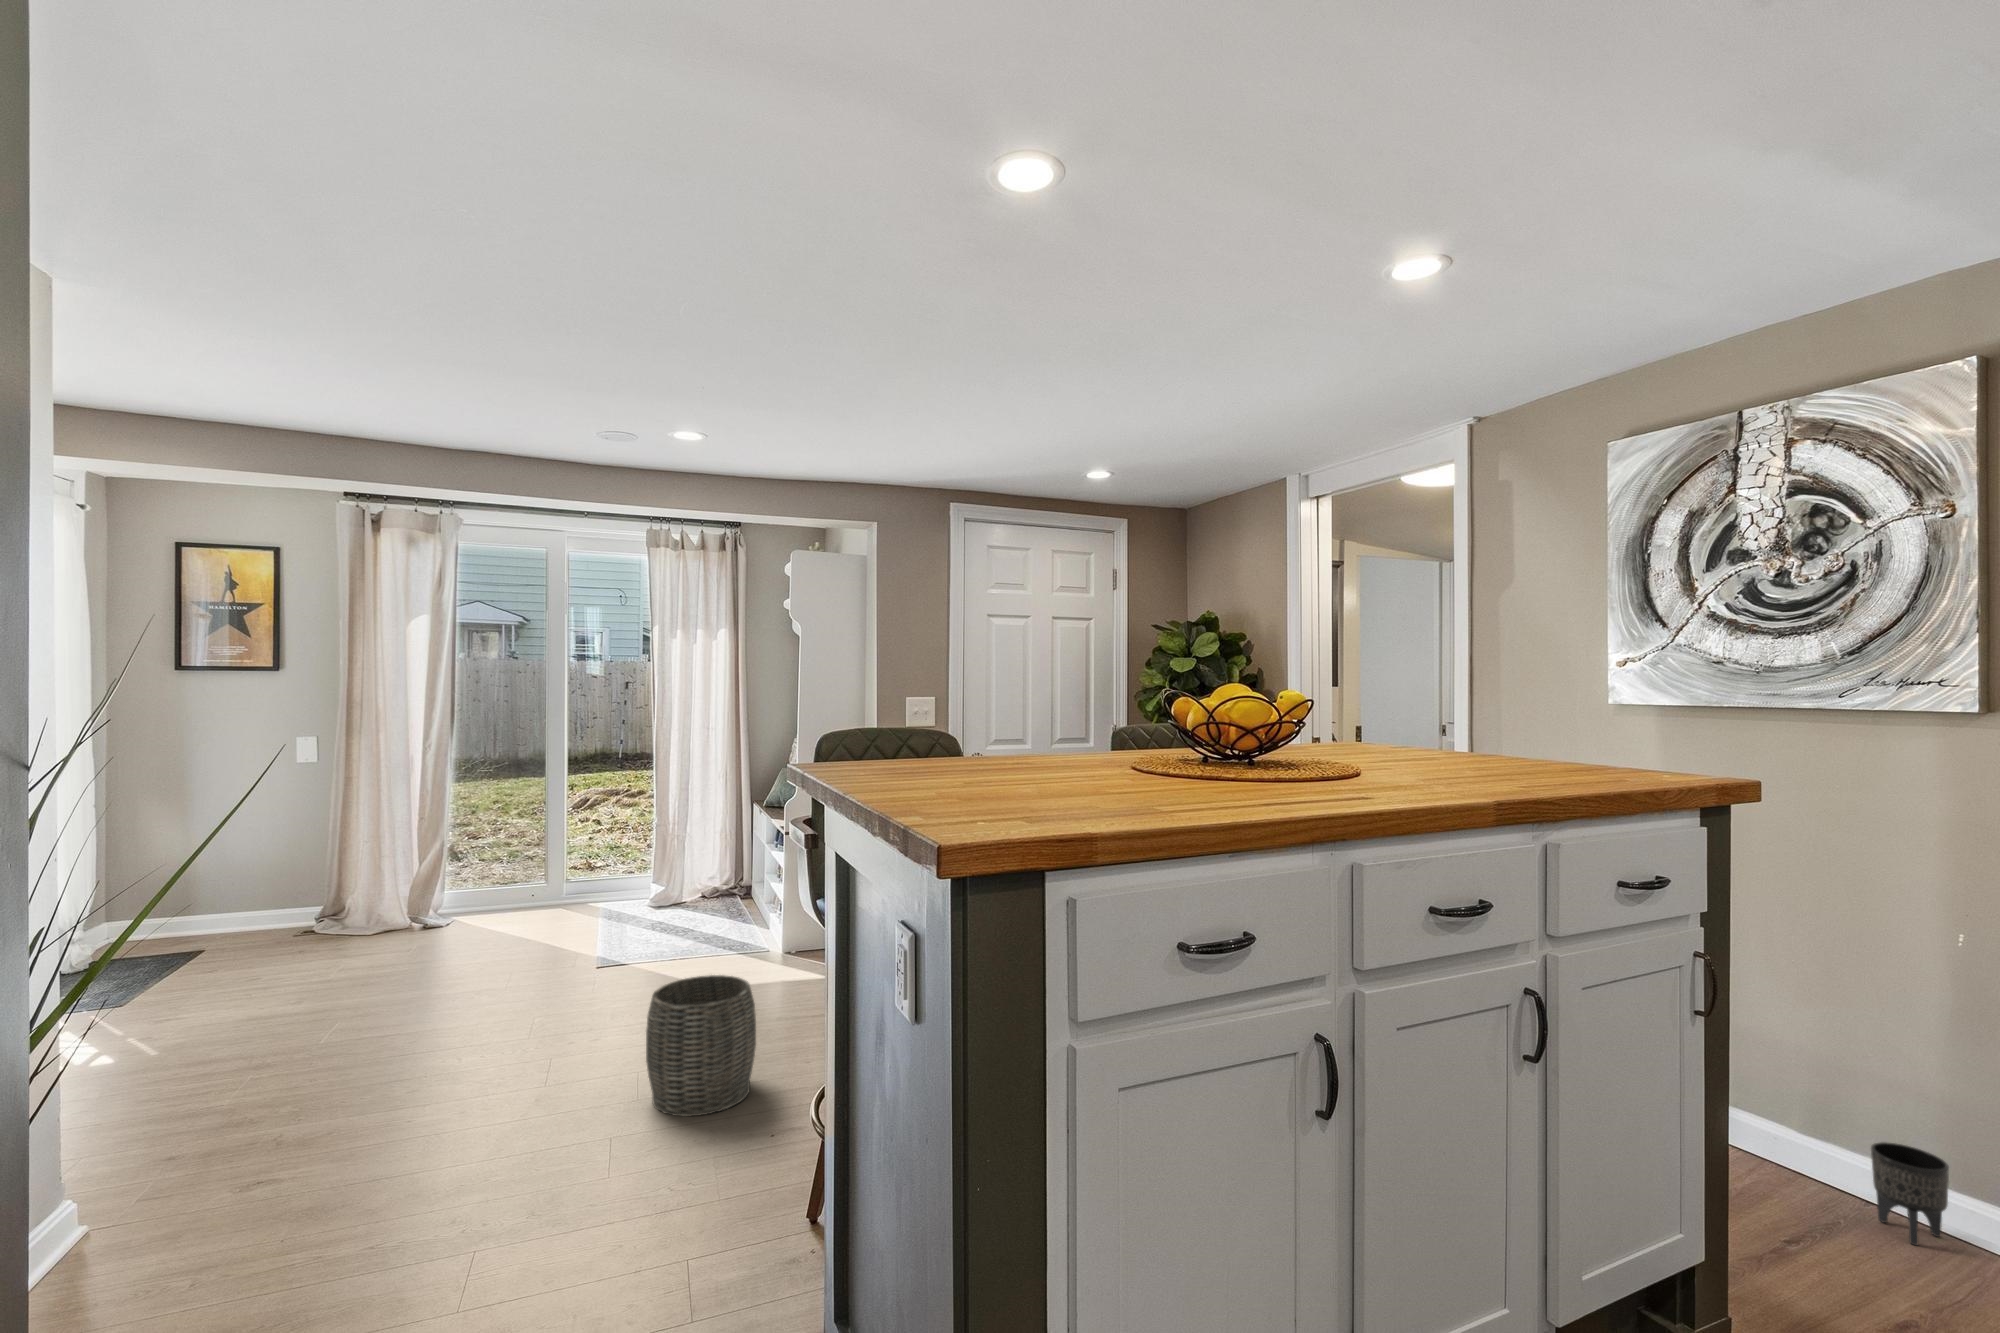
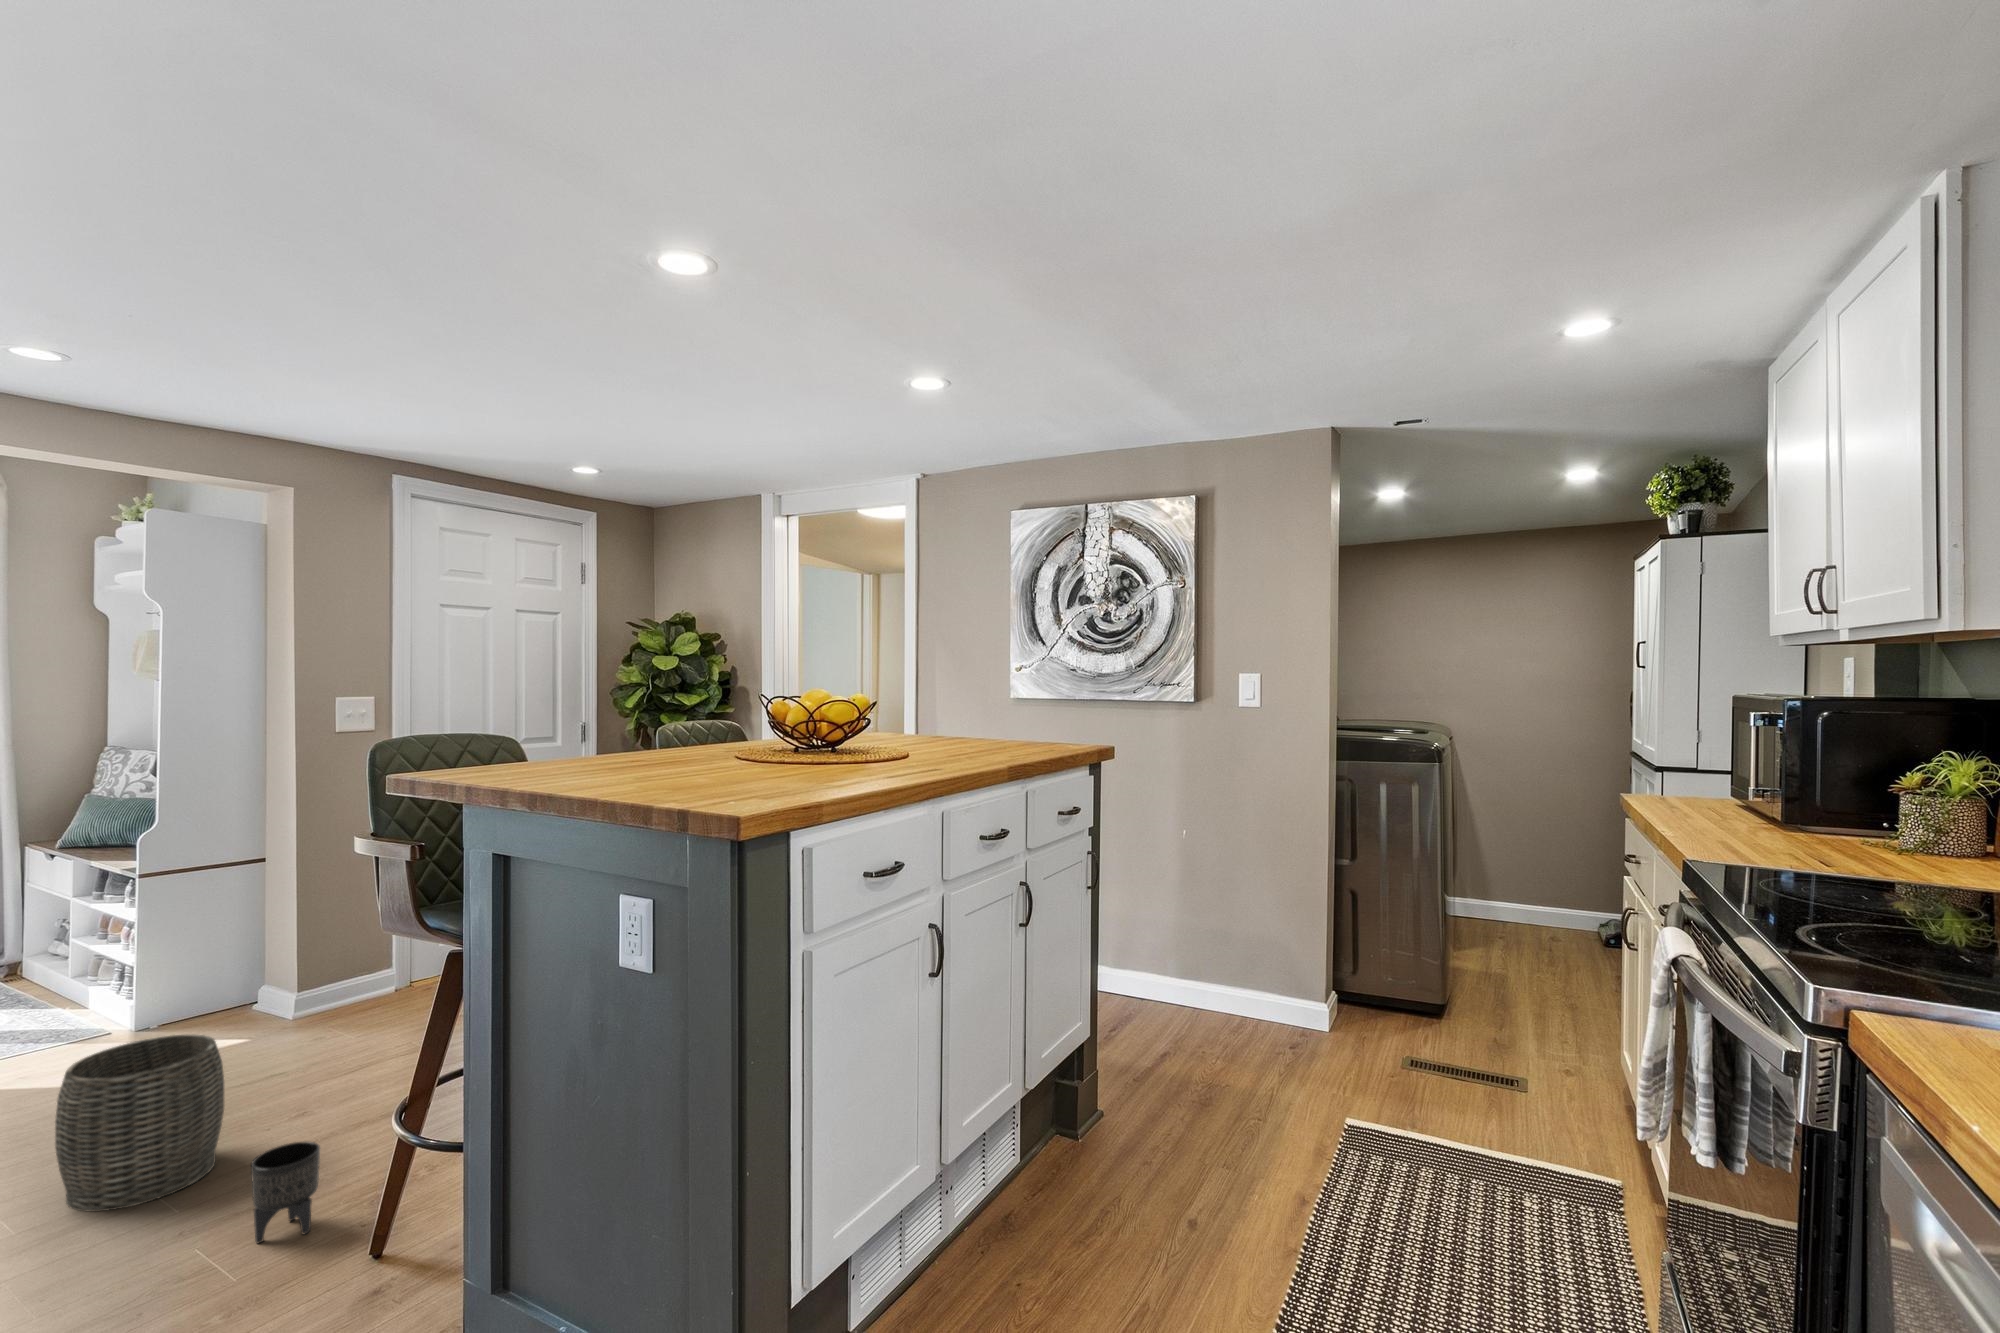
planter: present [1871,1142,1949,1245] -> present [251,1142,320,1244]

